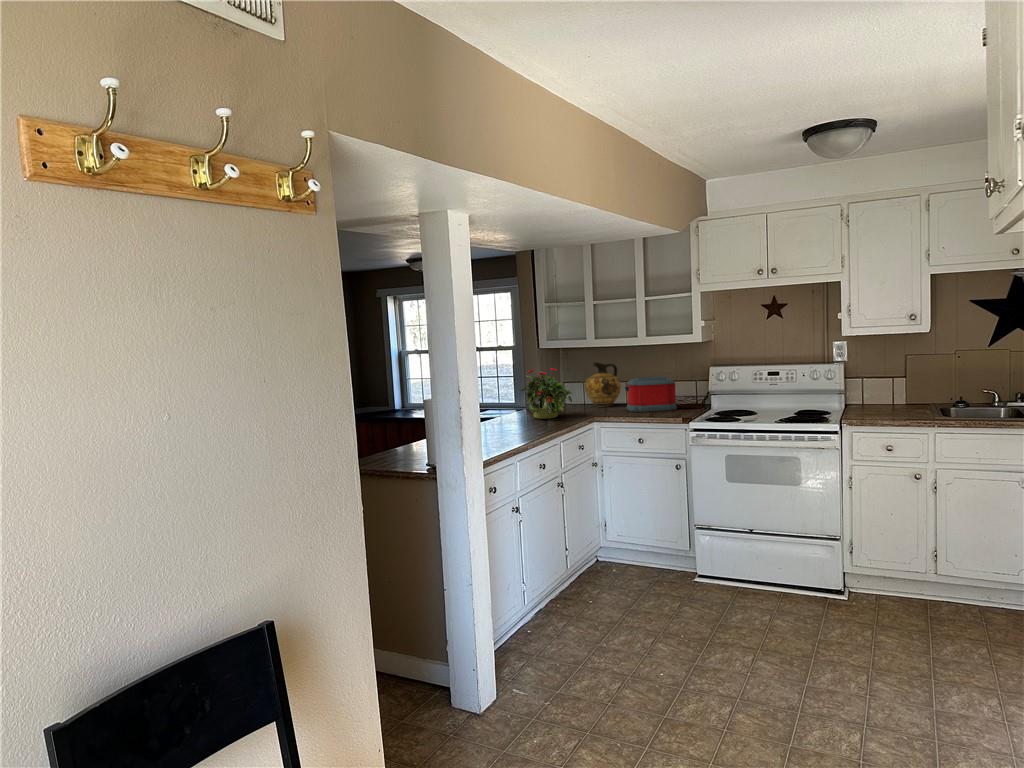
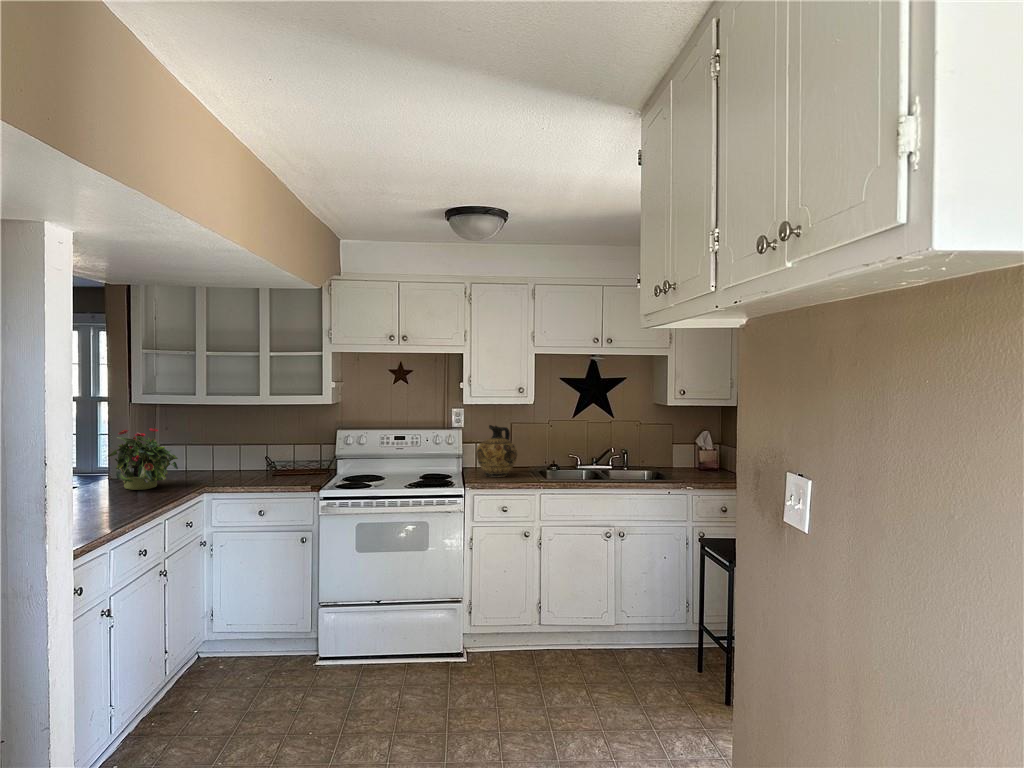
ceramic jug: present [585,362,621,407] -> present [476,425,518,477]
toaster: present [625,377,677,412] -> none [241,440,300,479]

